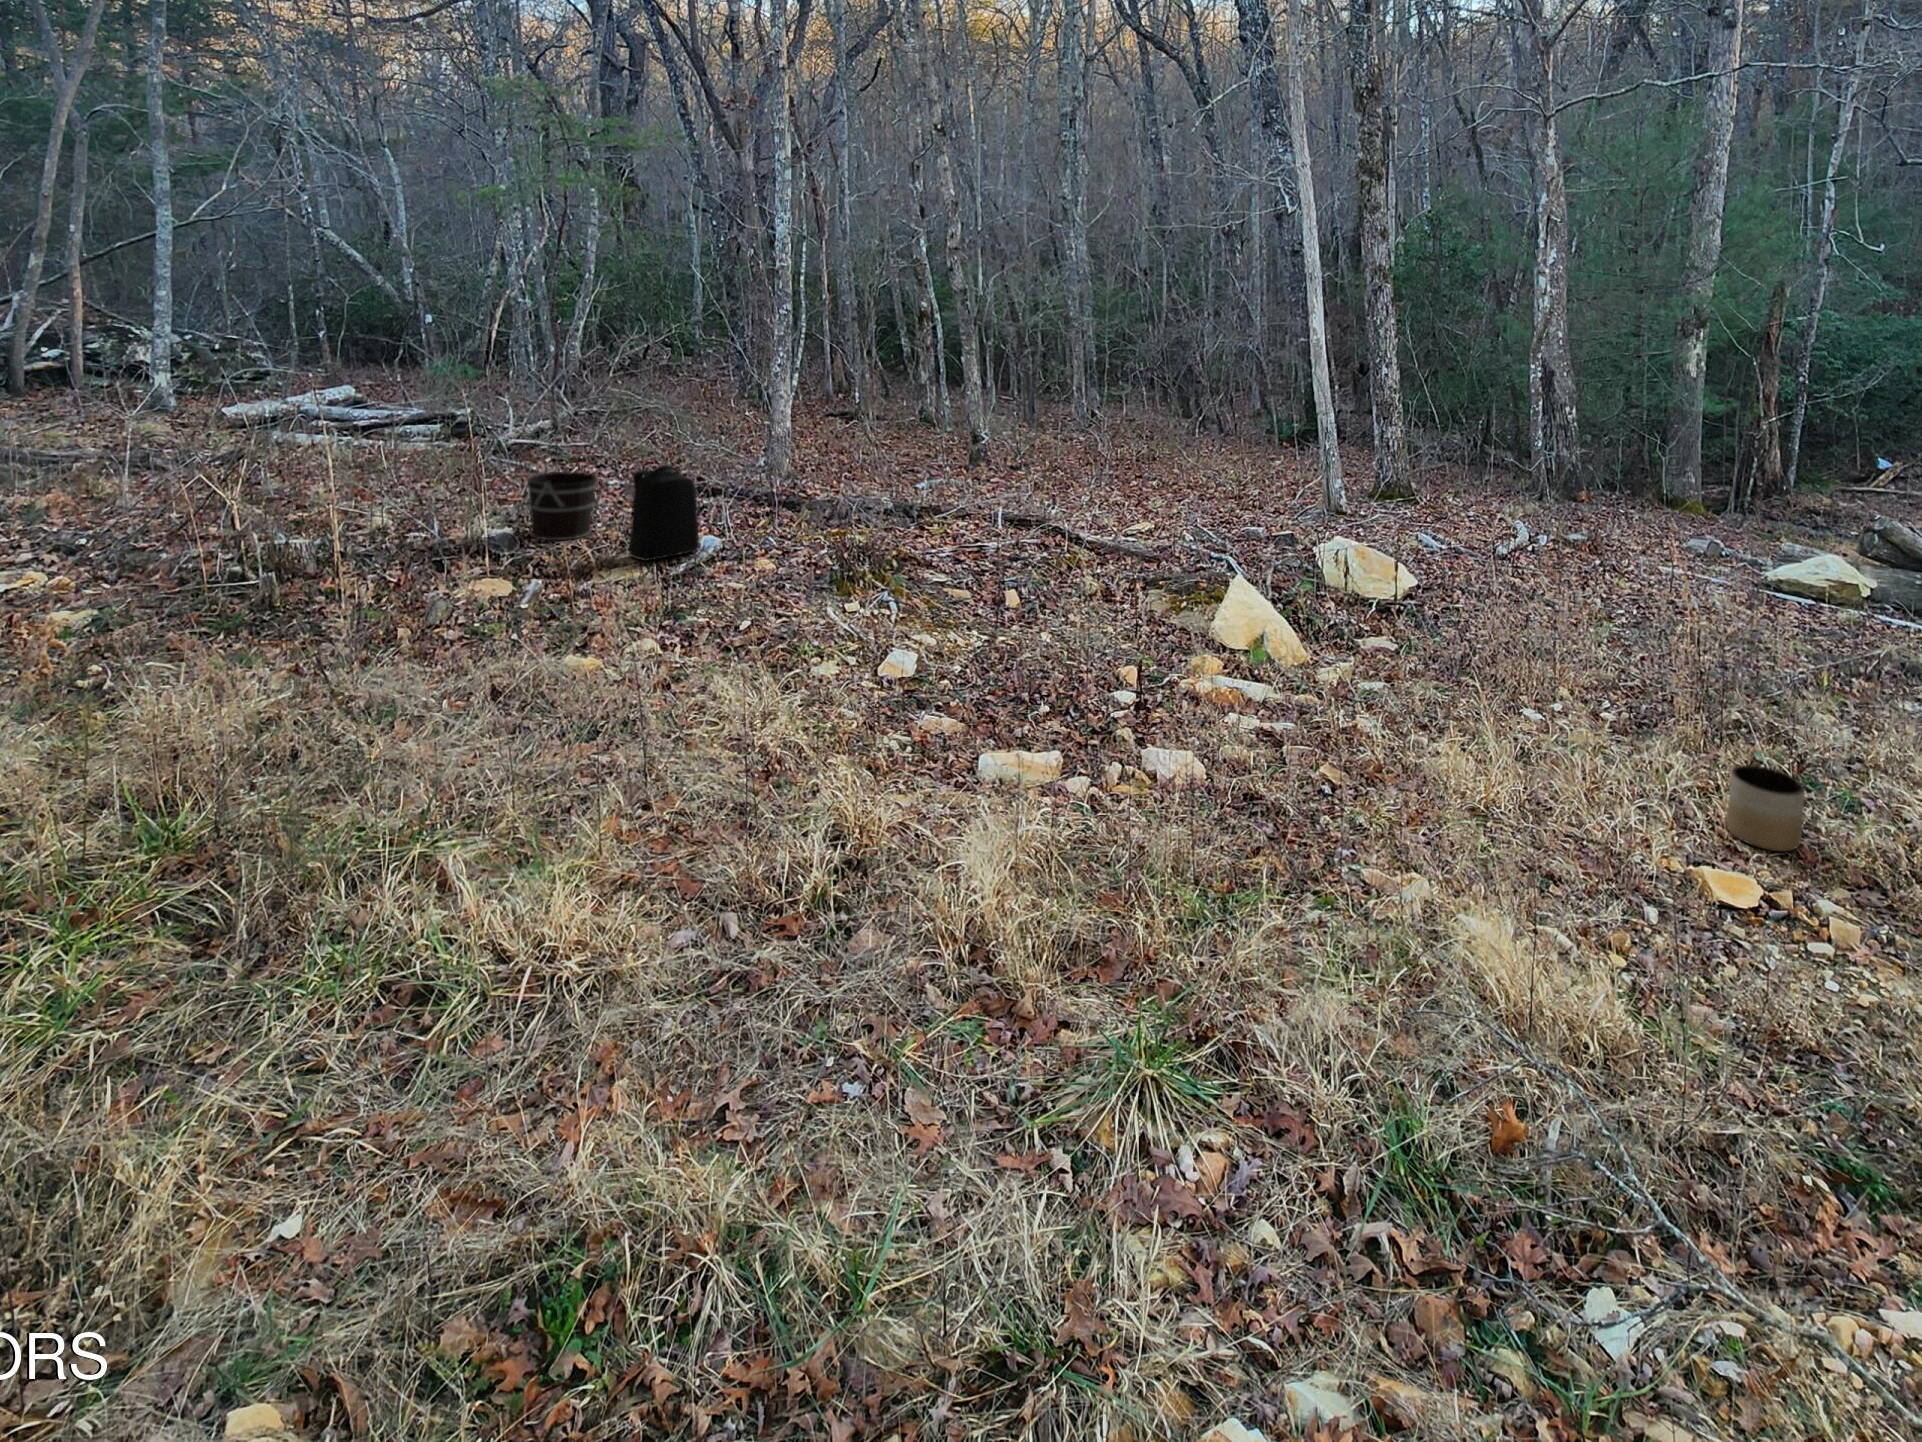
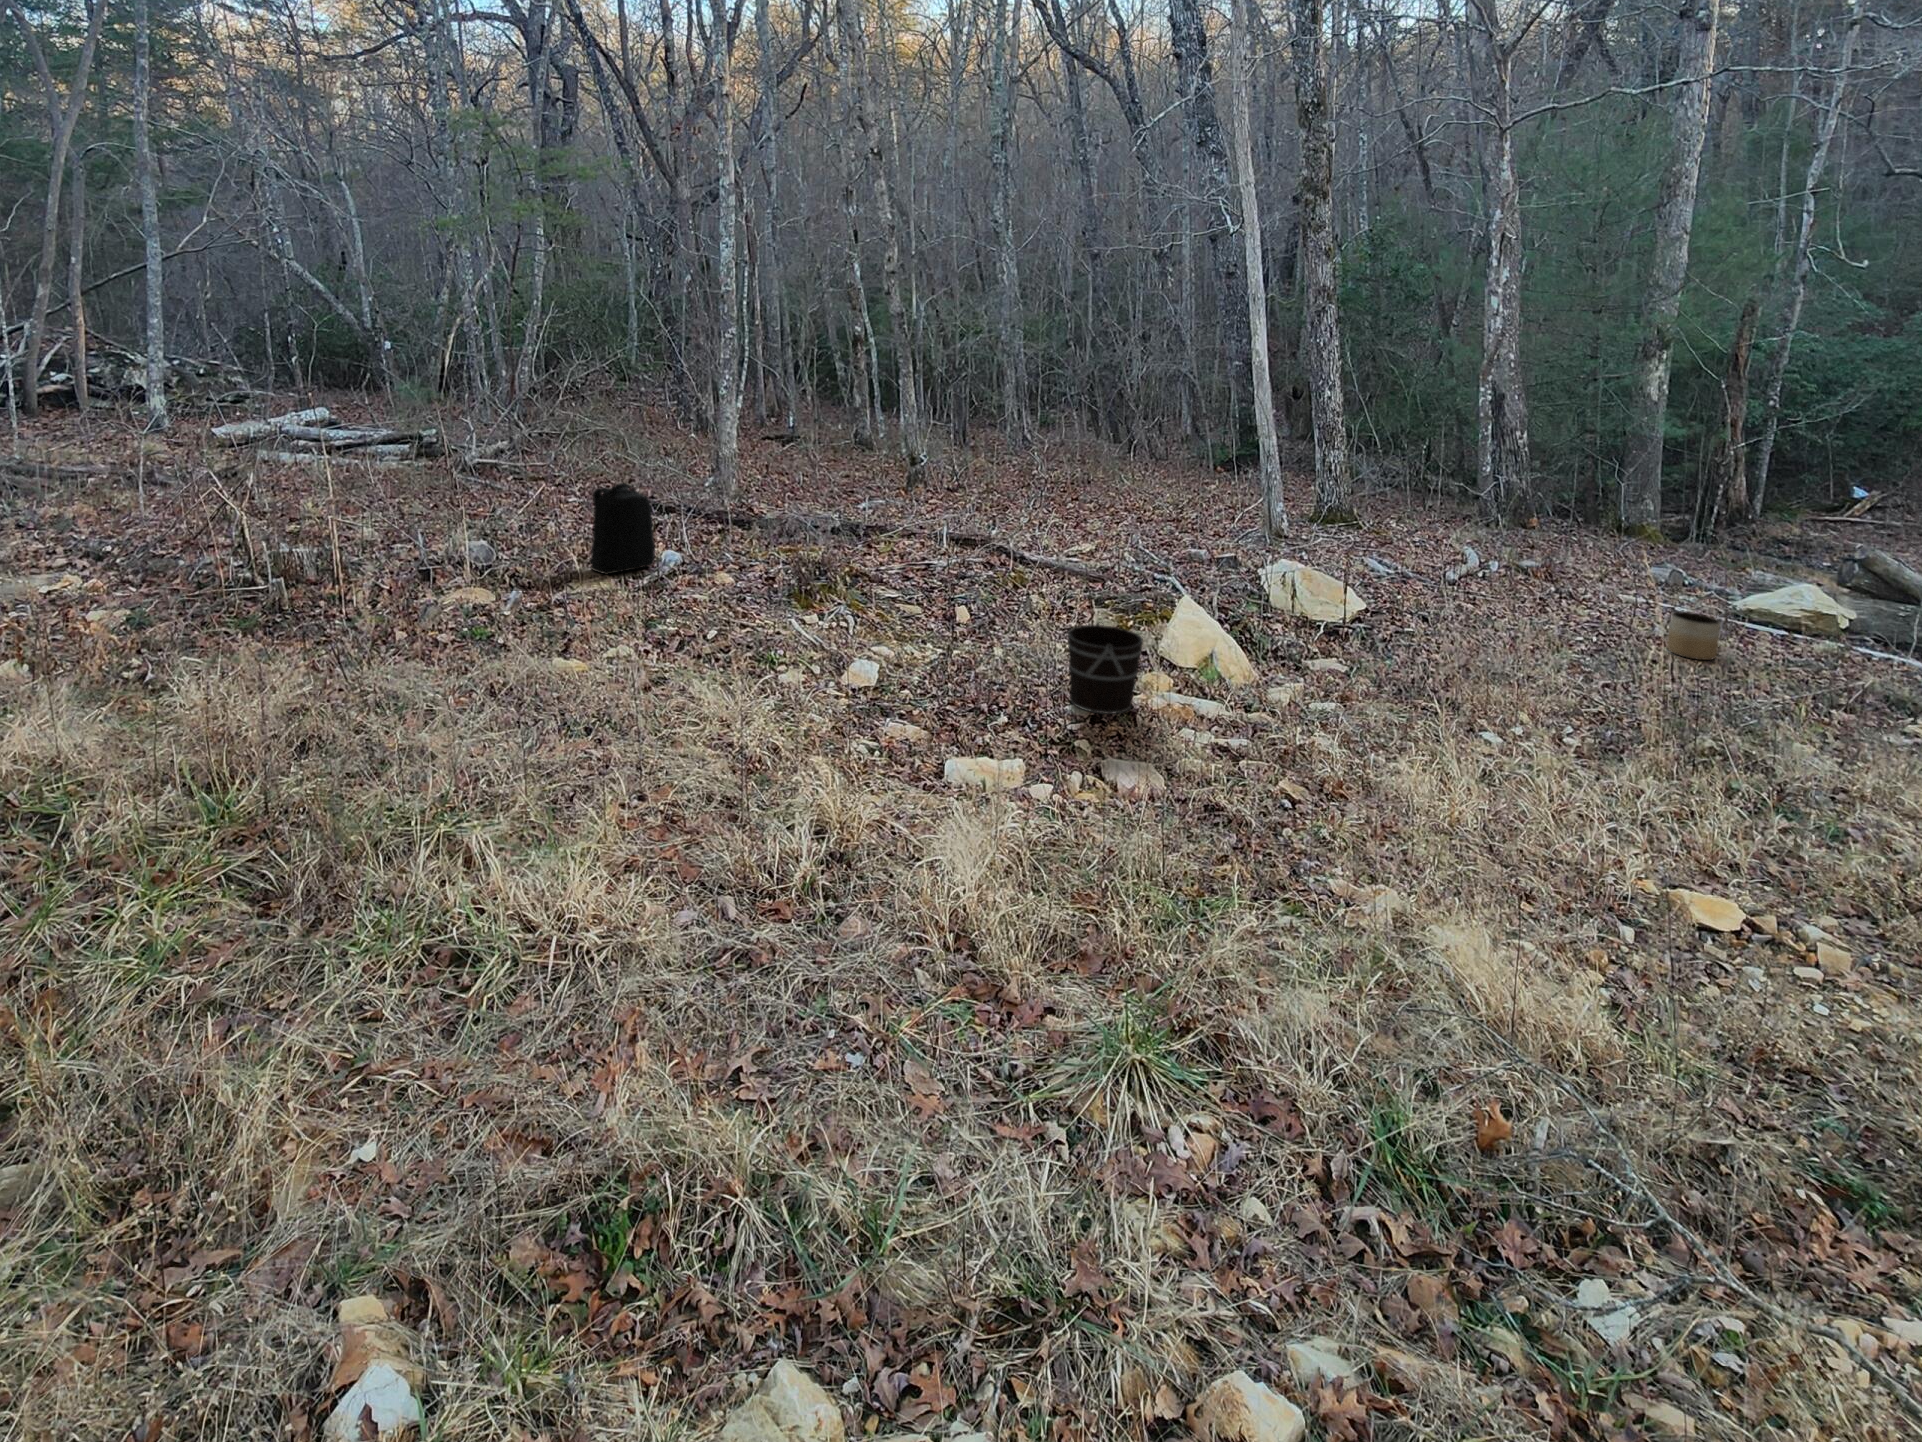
bucket: present [528,471,597,540] -> present [1067,622,1143,714]
planter: present [1726,765,1805,852] -> present [1667,612,1721,660]

